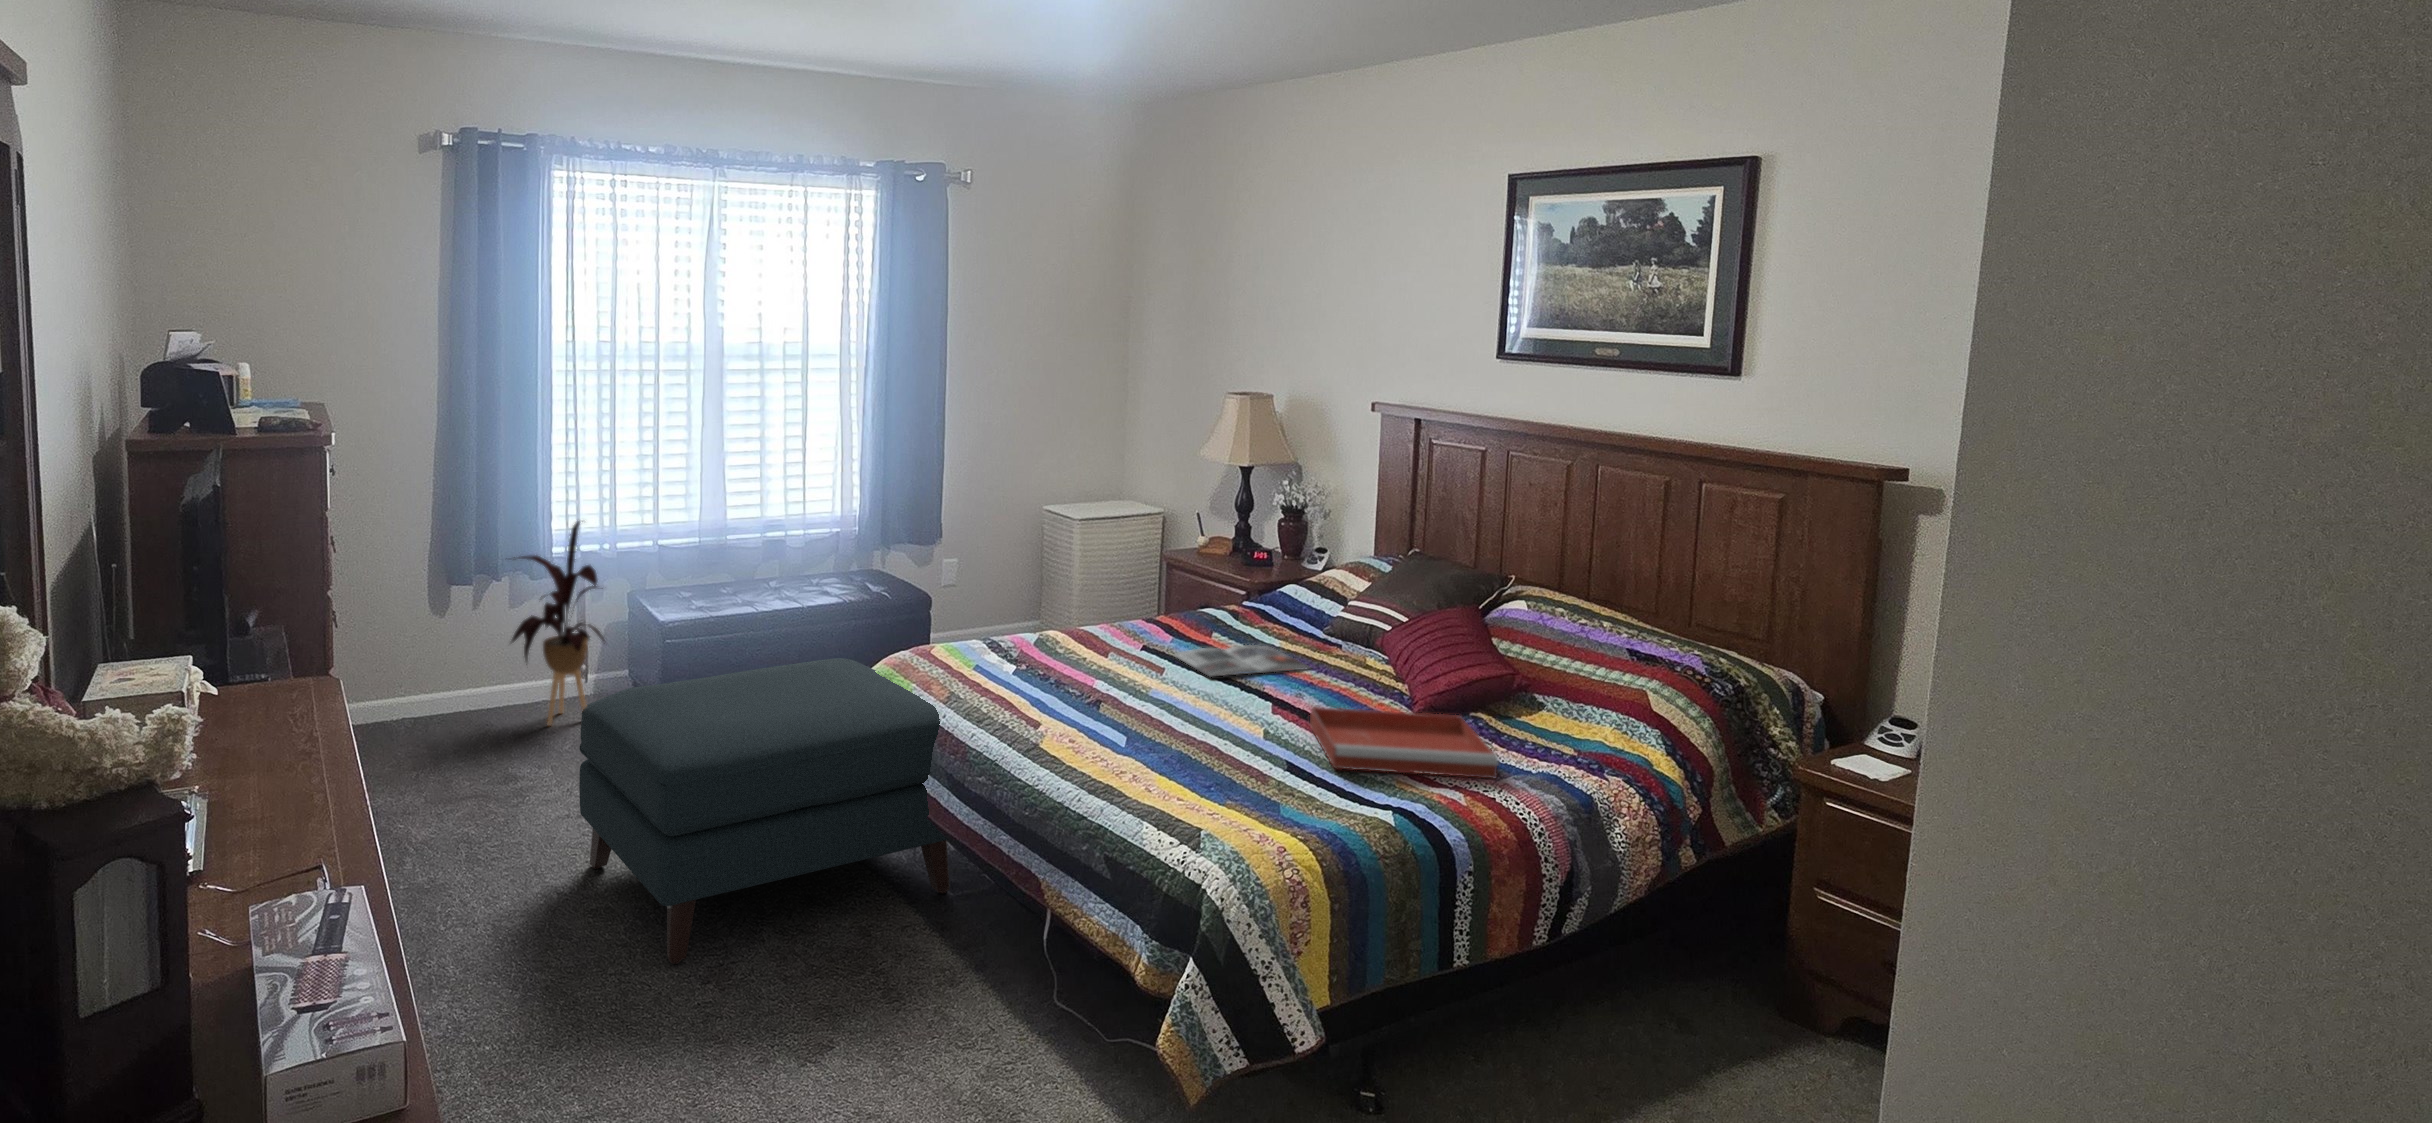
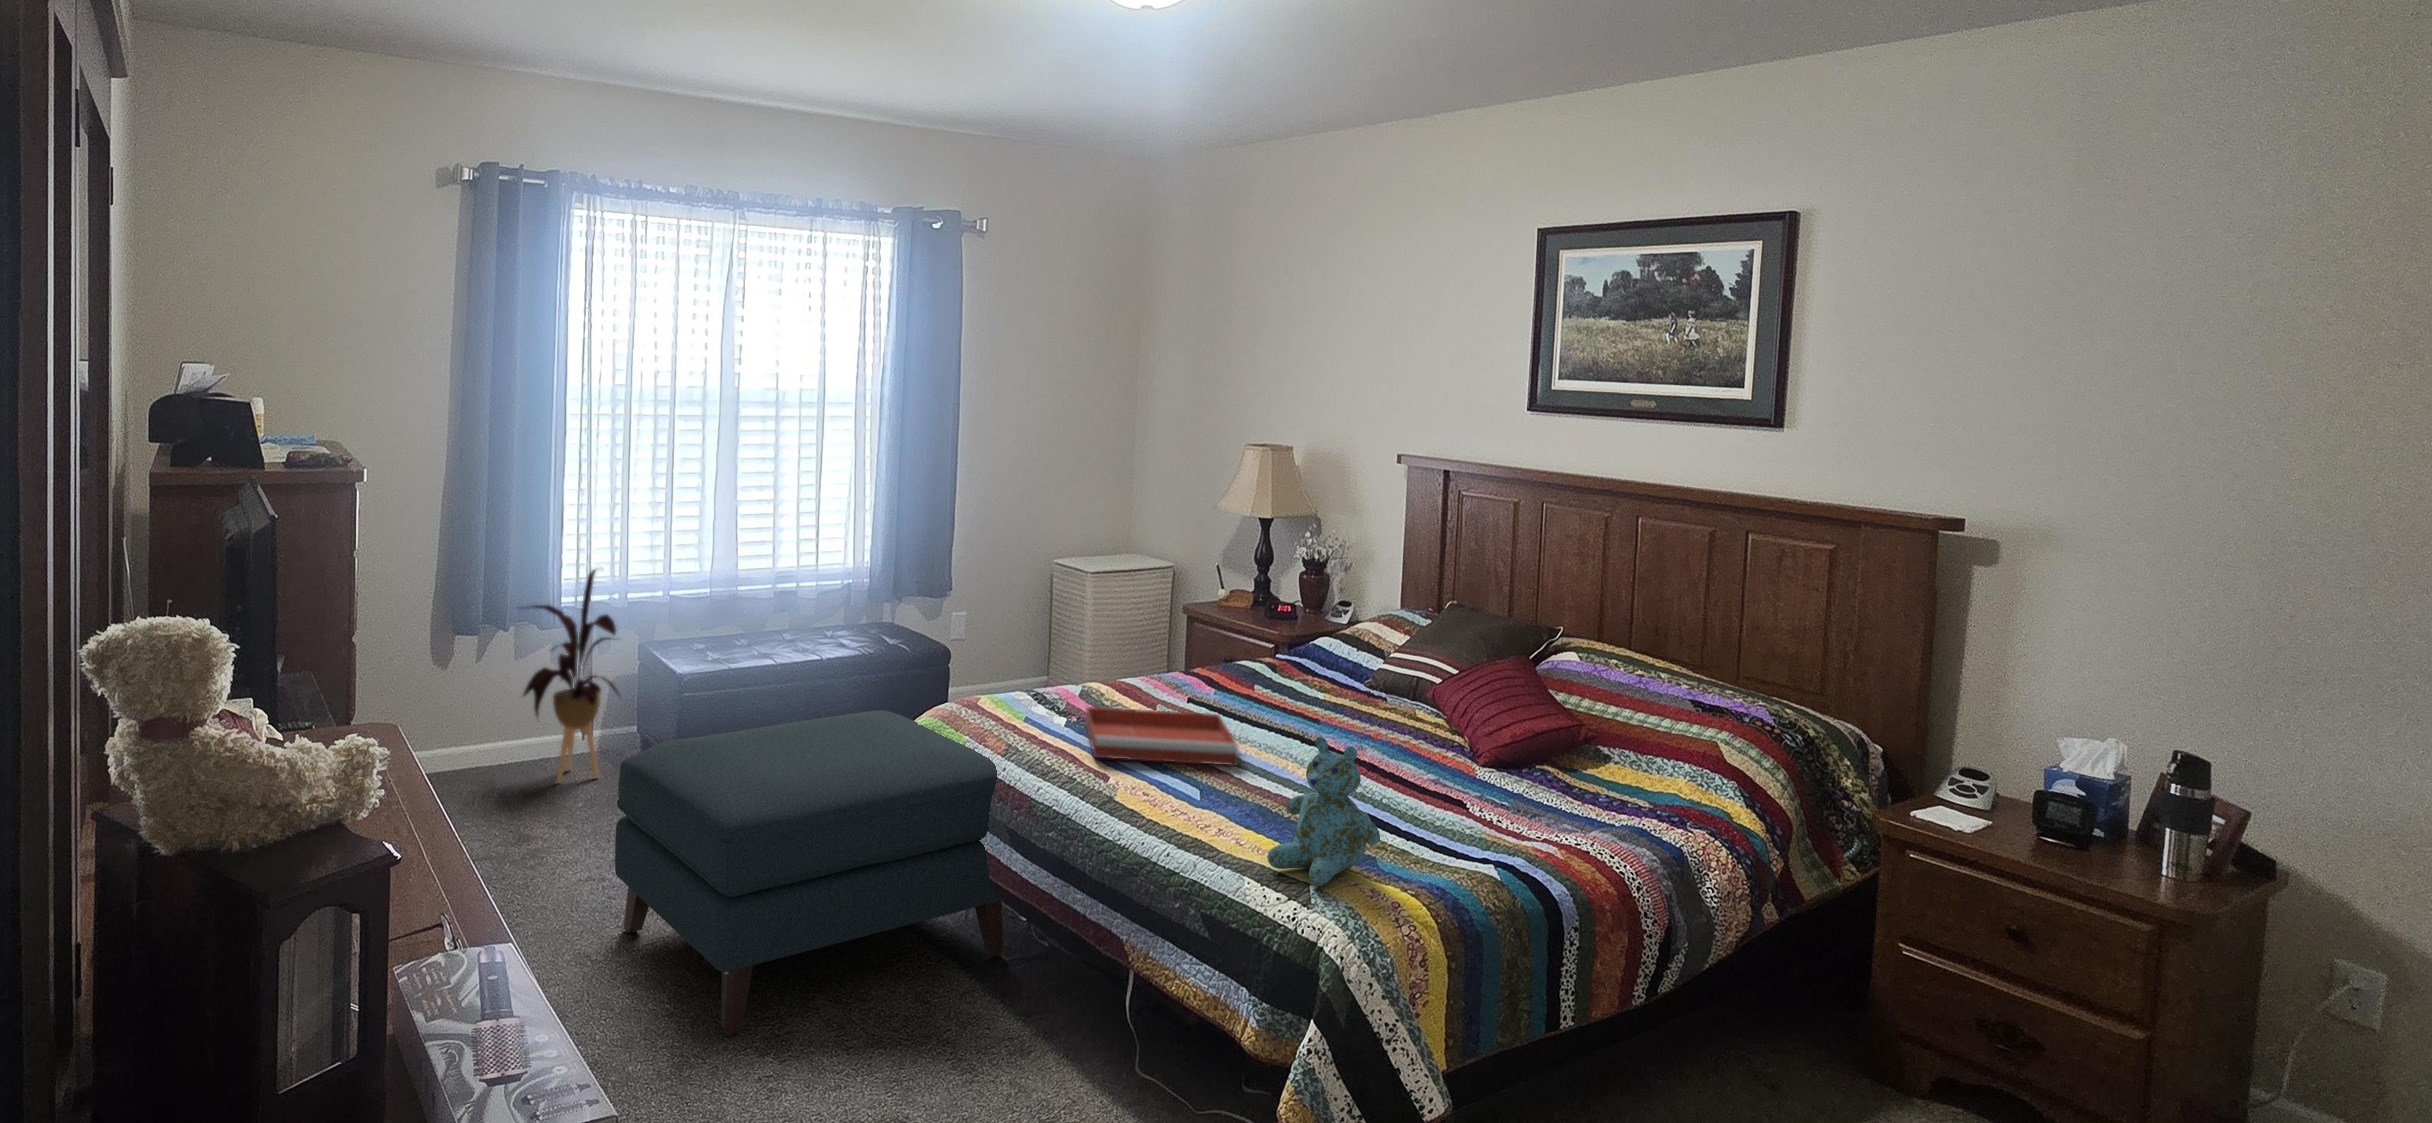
magazine: present [1175,645,1310,676] -> none [1222,697,1367,729]
stuffed bear: none [1171,688,1276,830] -> present [1267,737,1380,886]
tray: present [1310,707,1499,778] -> present [1086,707,1238,766]

